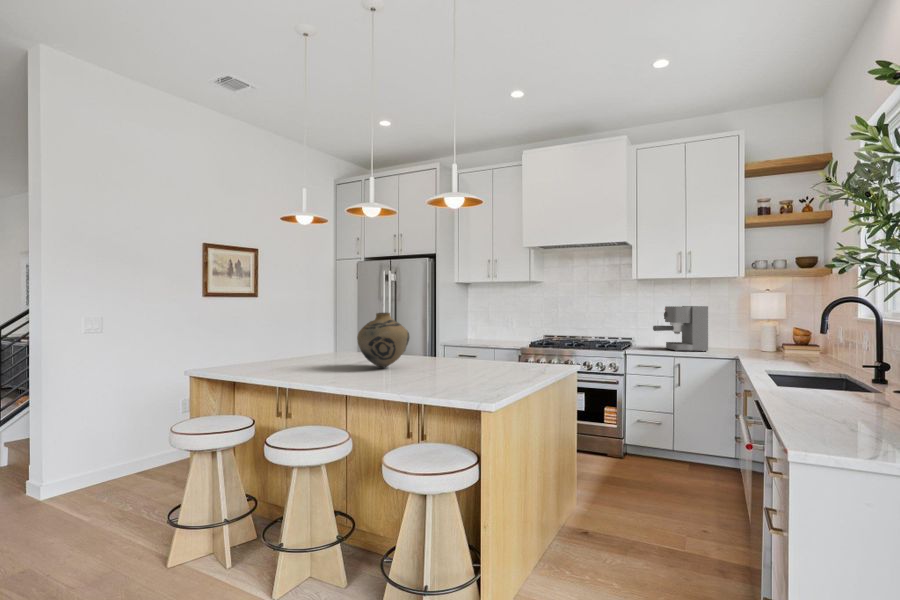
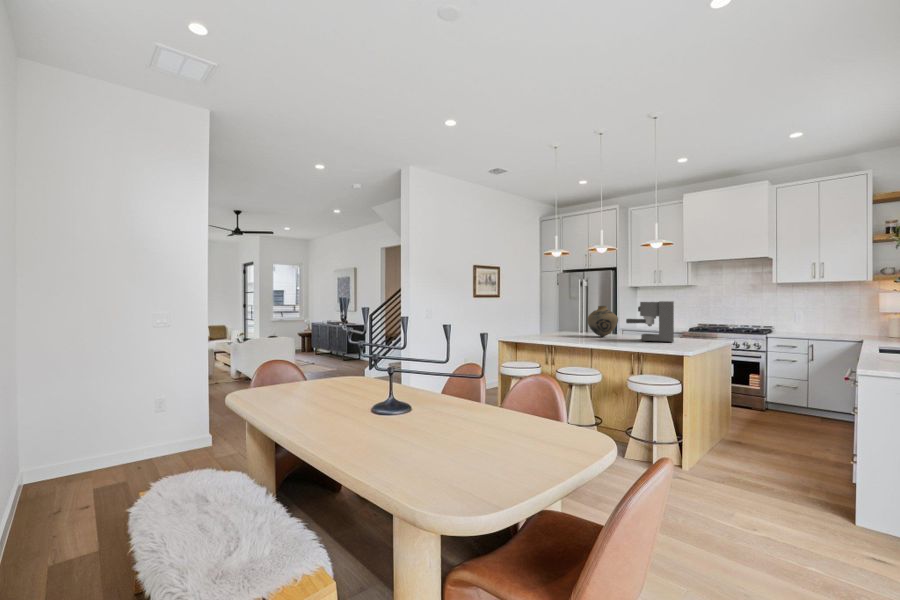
coffee maker: present [653,306,708,352] -> present [626,301,674,343]

